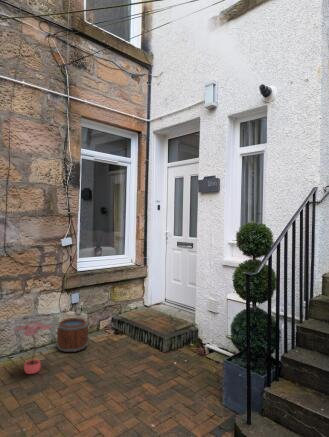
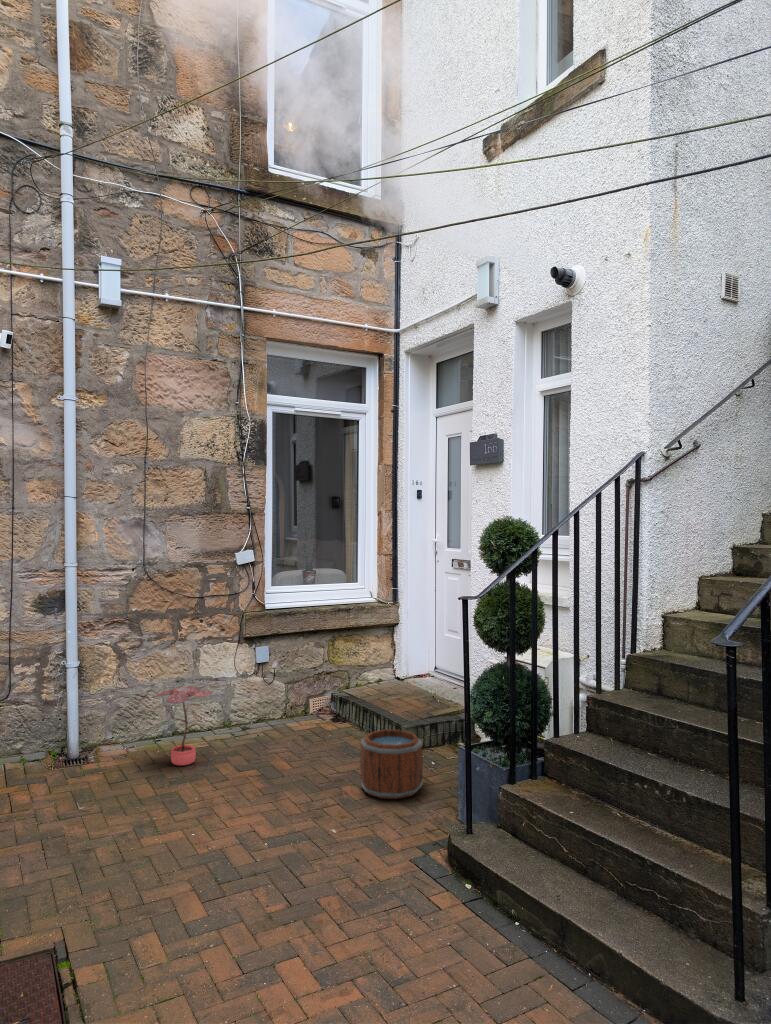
bucket: present [57,318,88,352] -> present [360,729,423,799]

